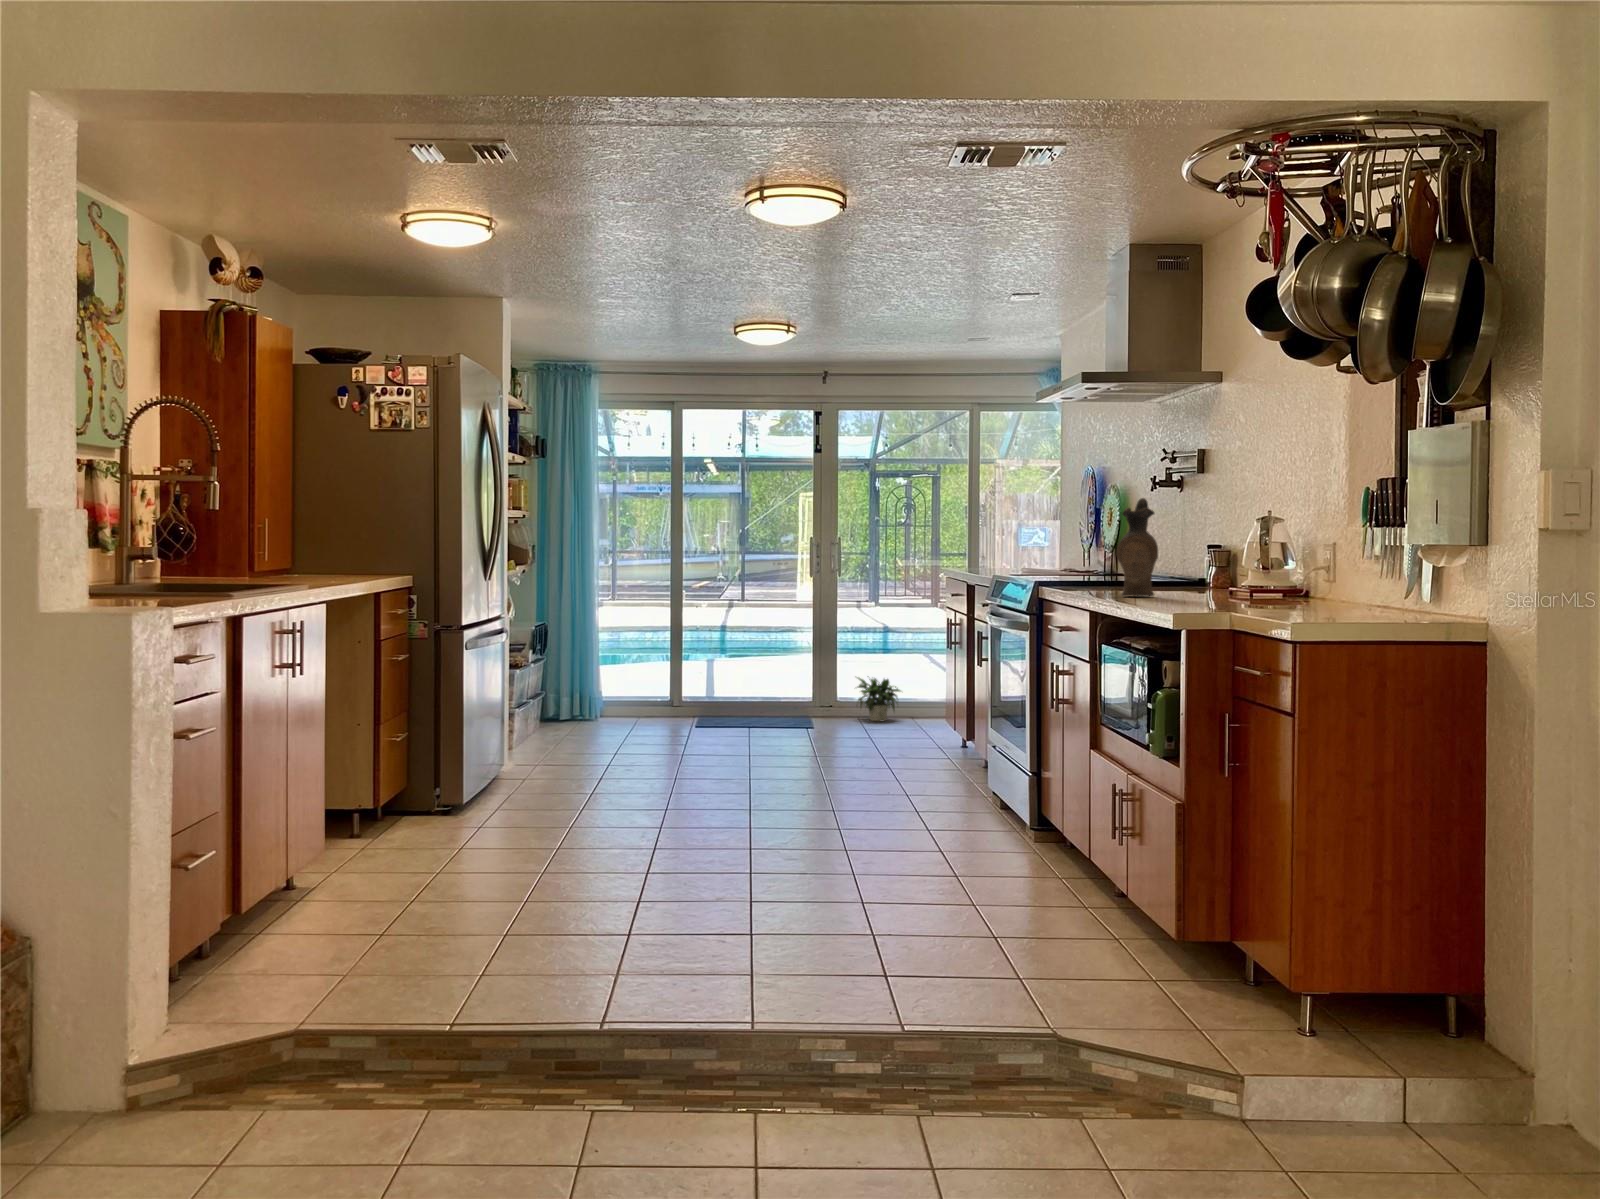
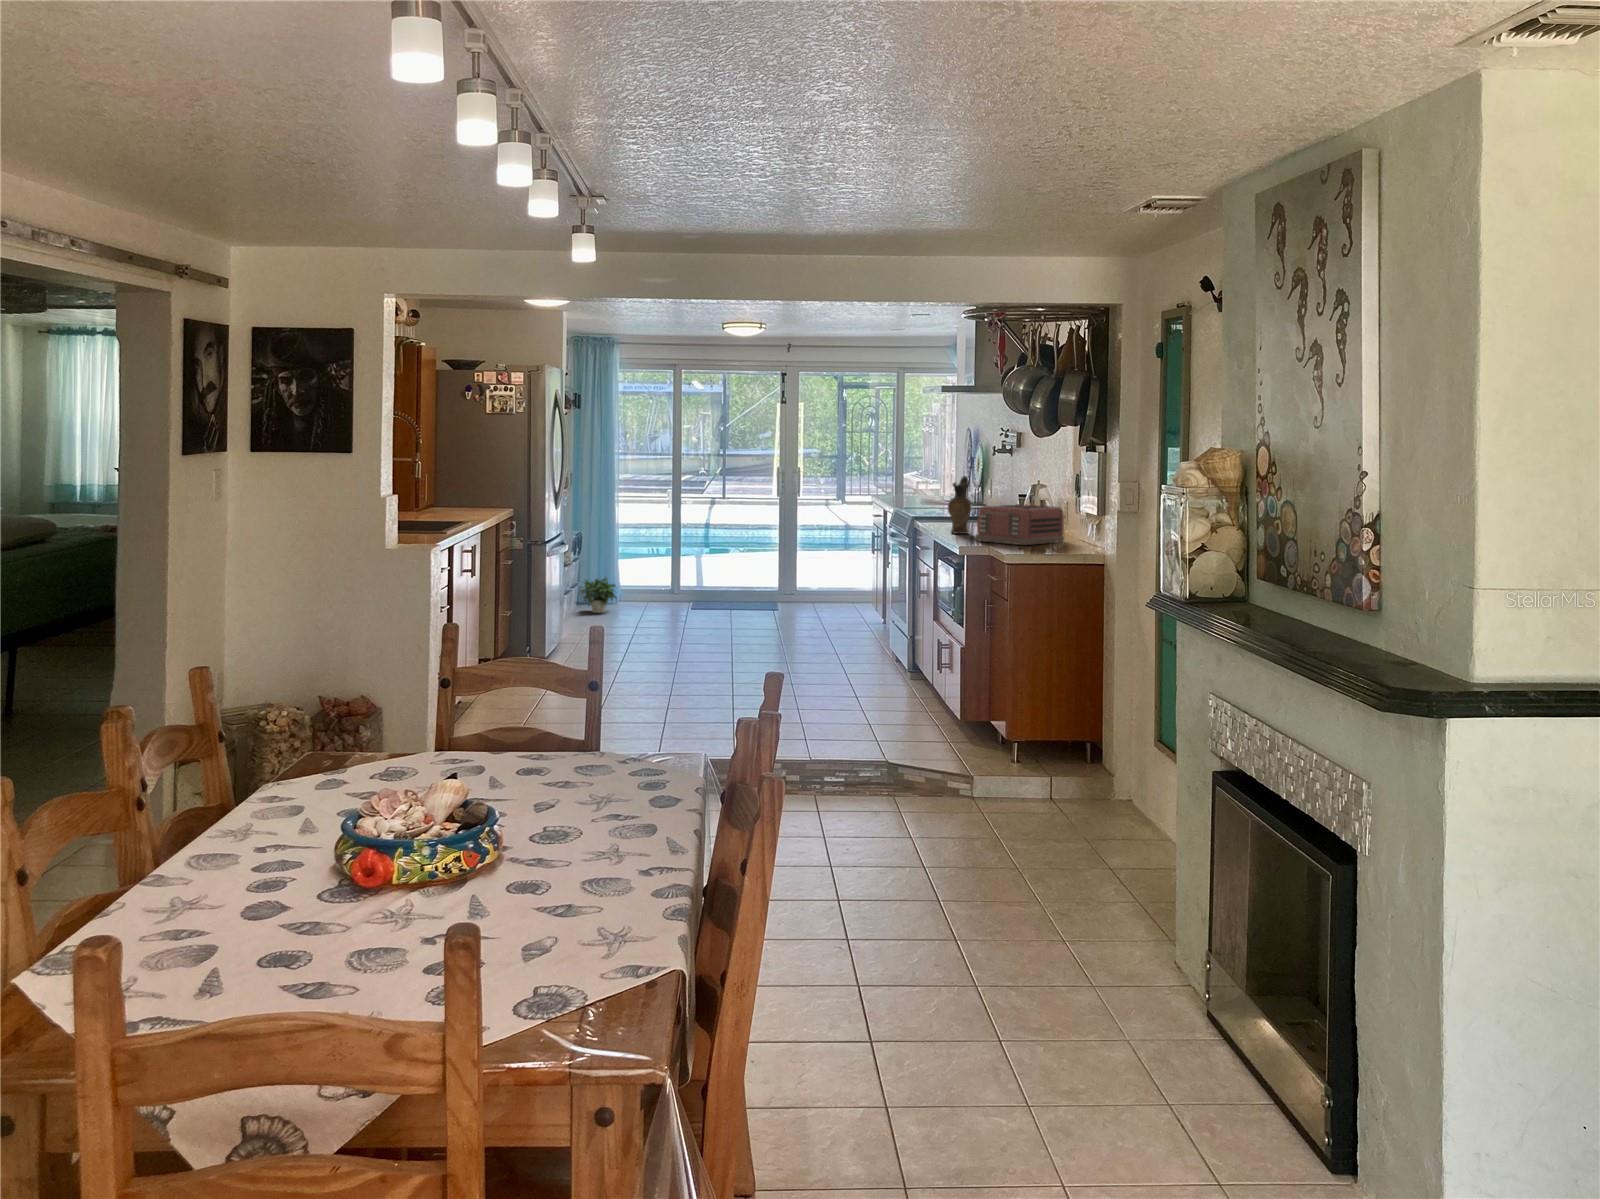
toaster: none [1181,538,1345,606] -> present [976,504,1064,545]
potted plant: present [857,677,900,721] -> present [580,578,617,613]

